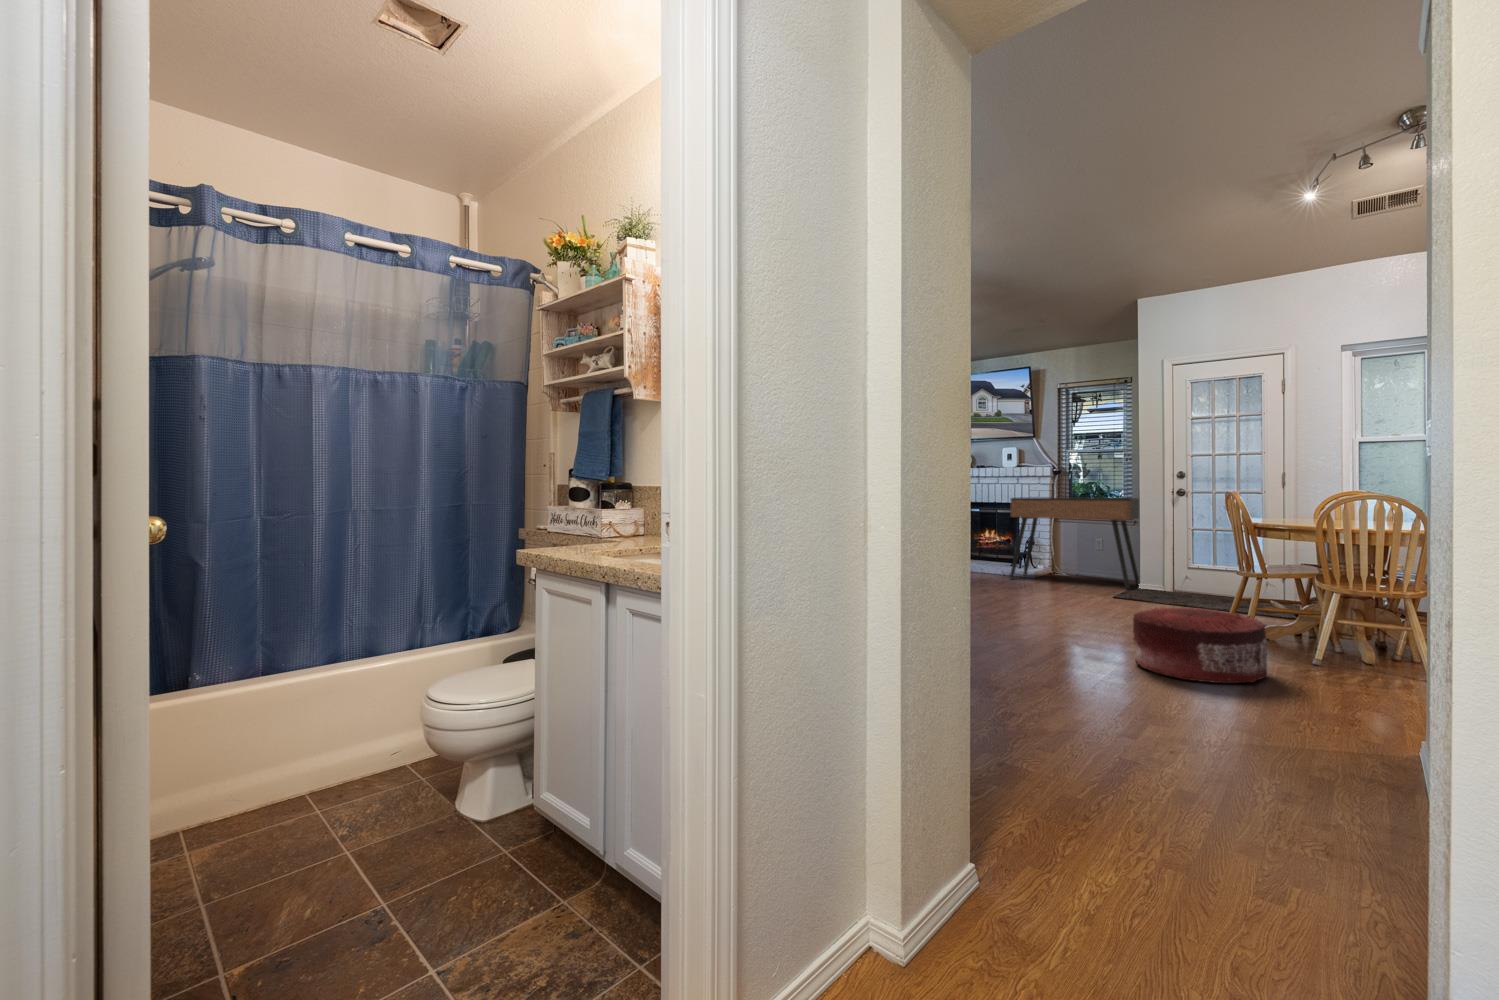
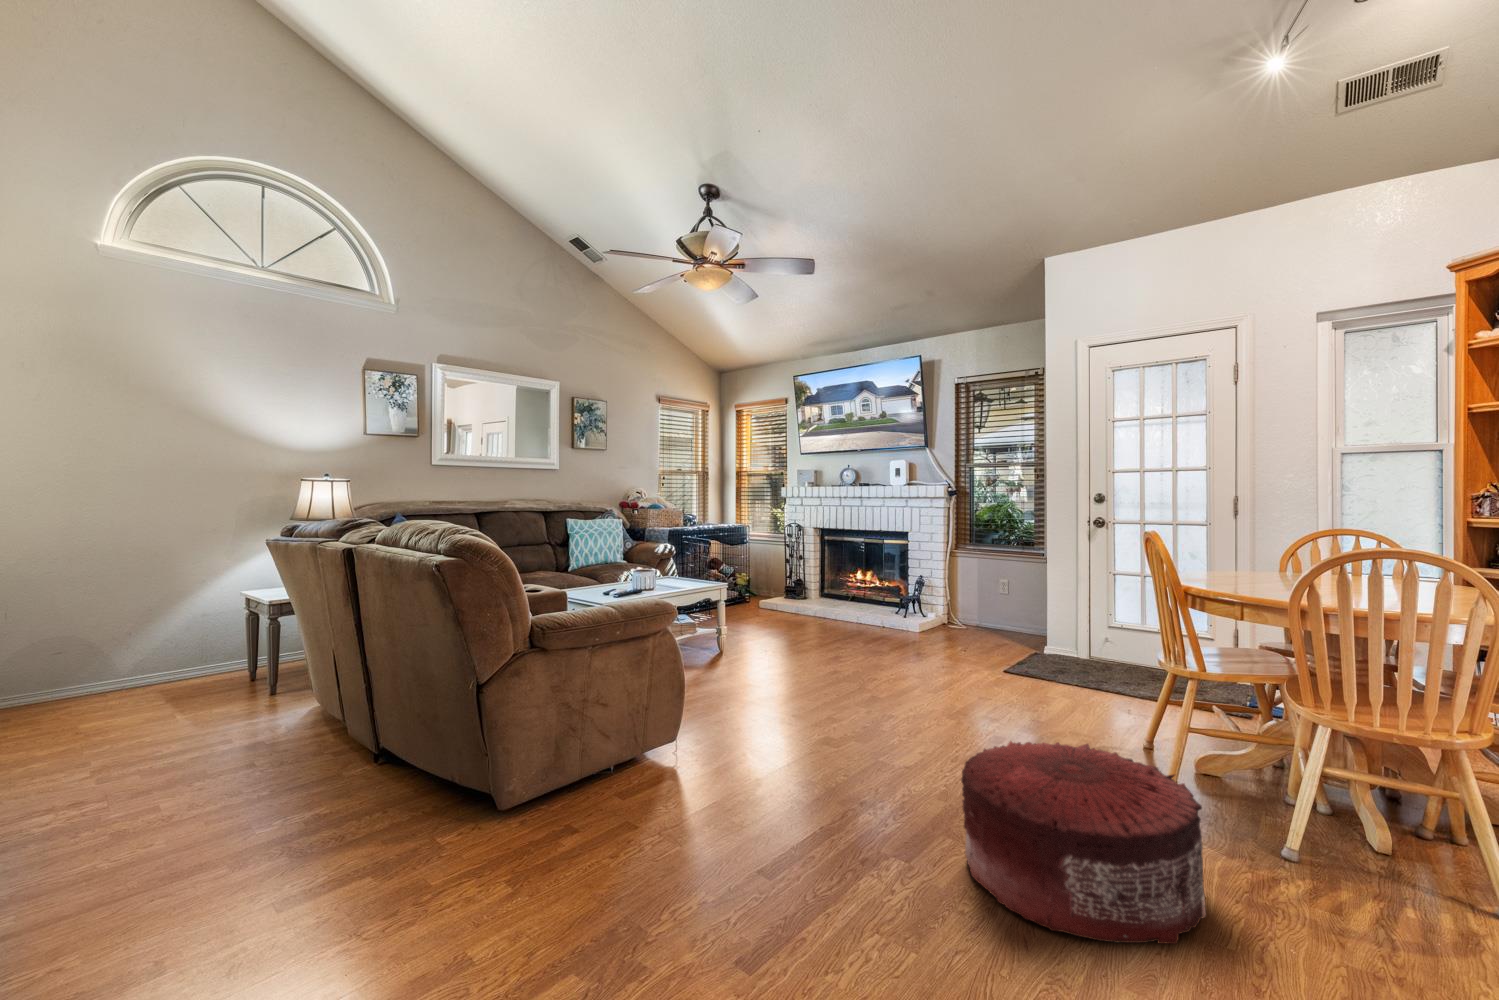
console table: present [1010,497,1139,589] -> none [888,524,1052,653]

